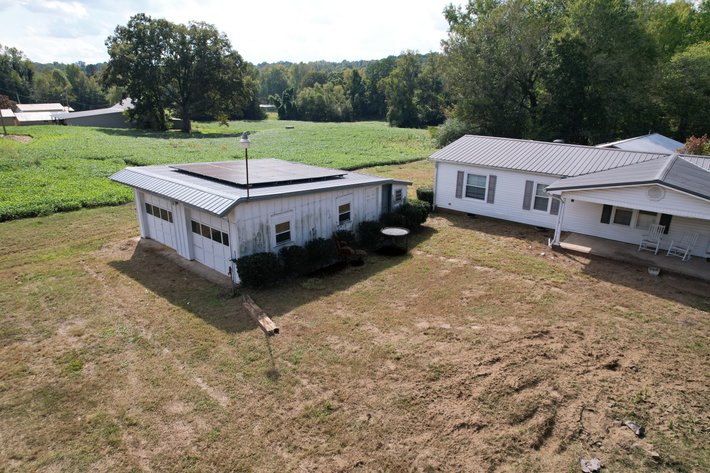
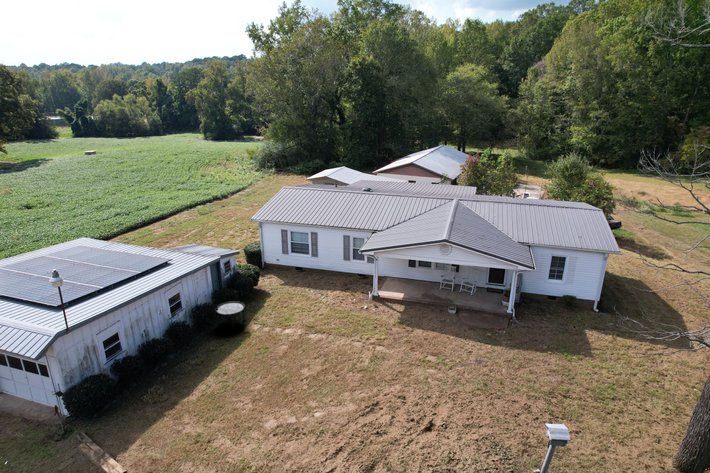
lounge chair: present [332,231,367,265] -> none [164,327,206,360]

